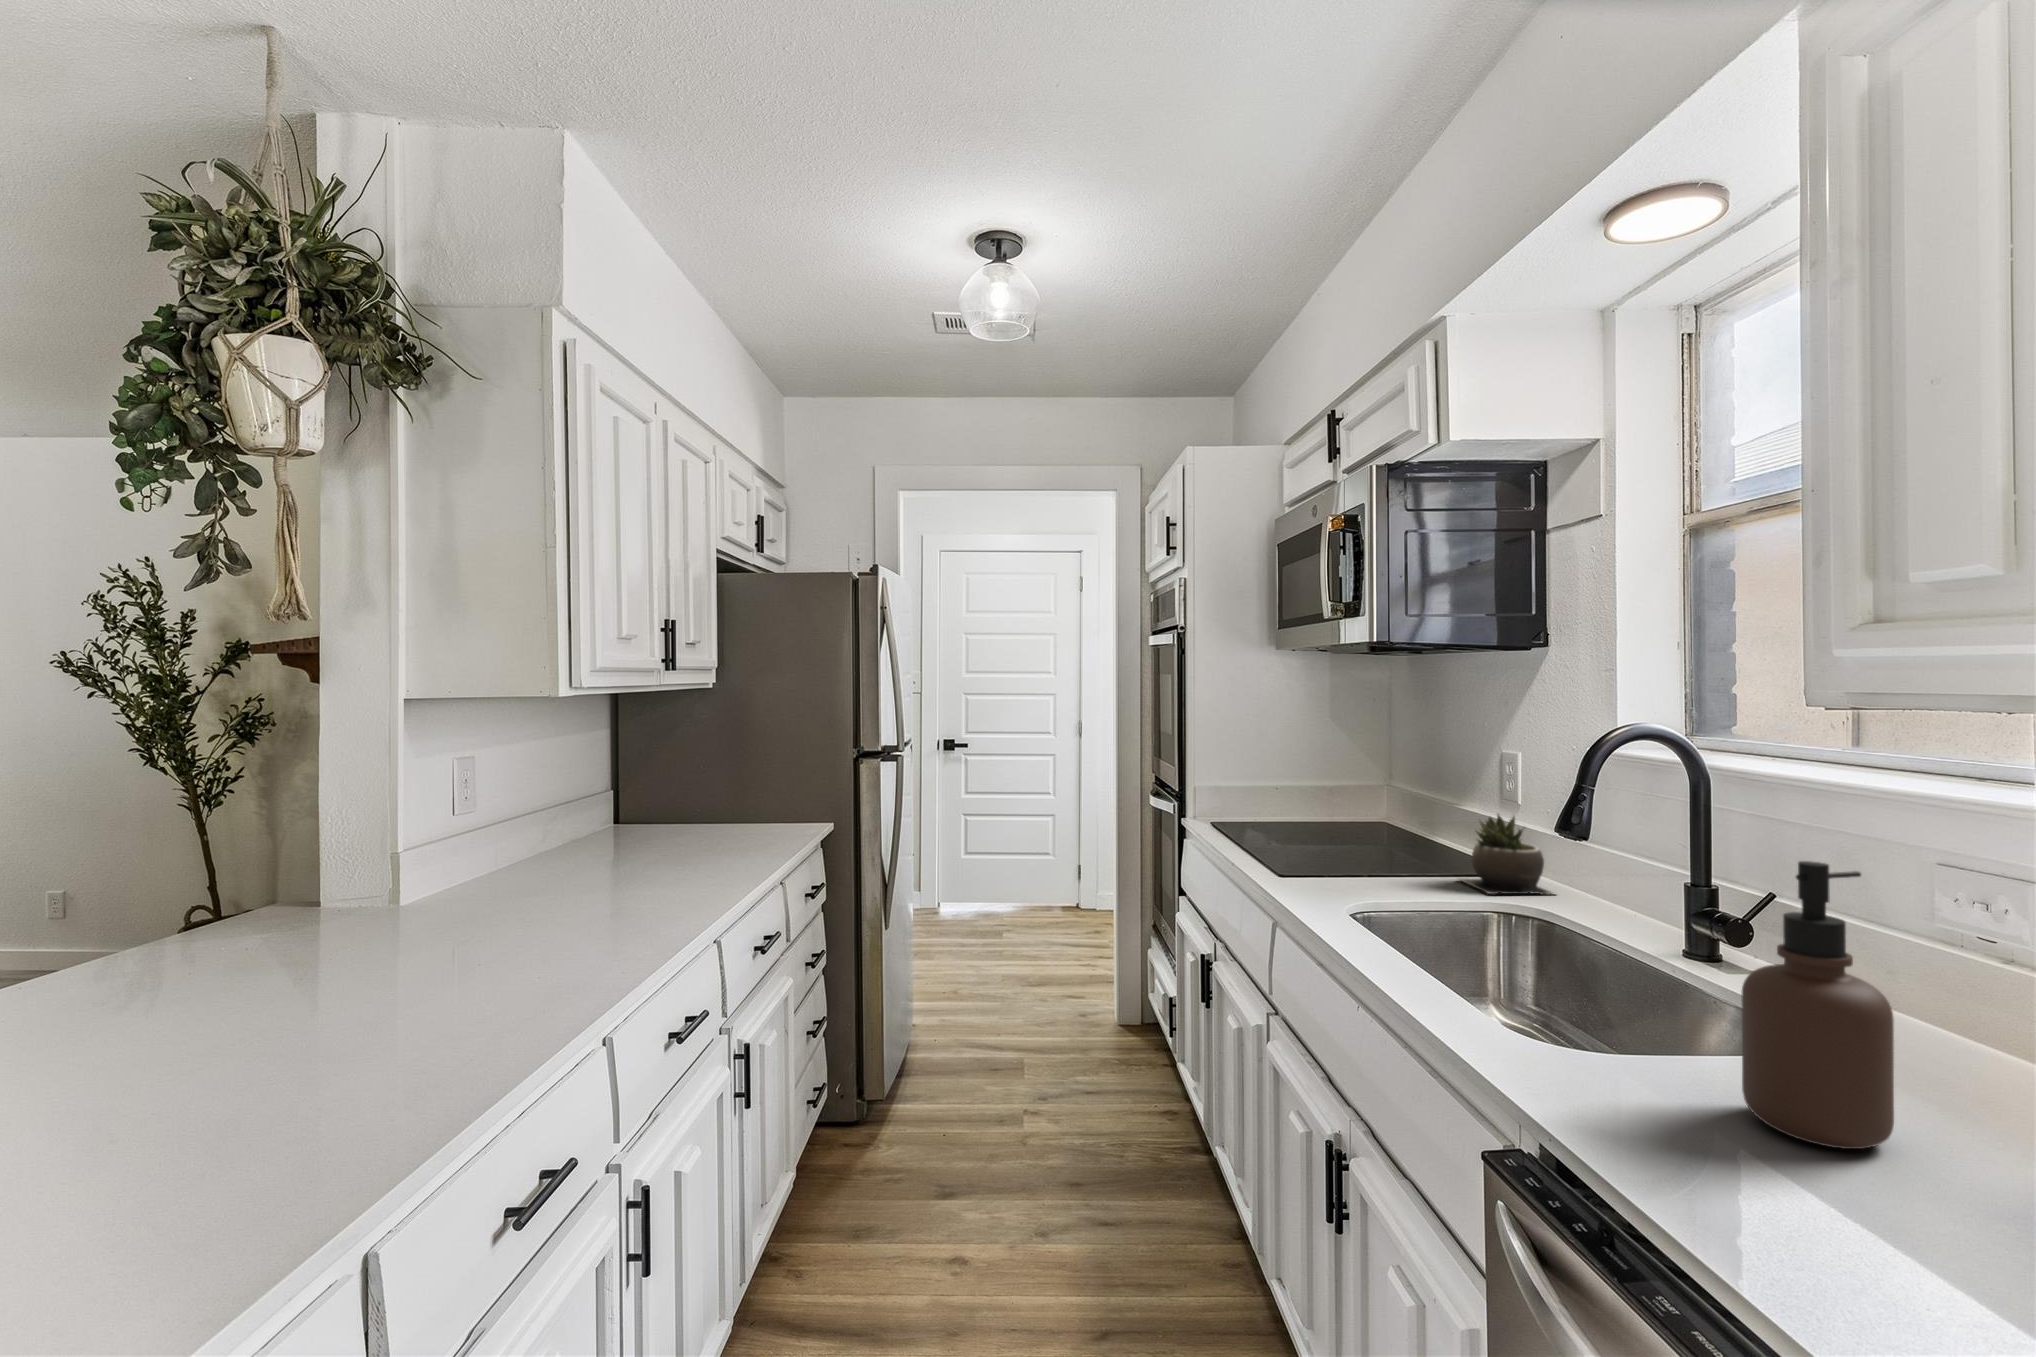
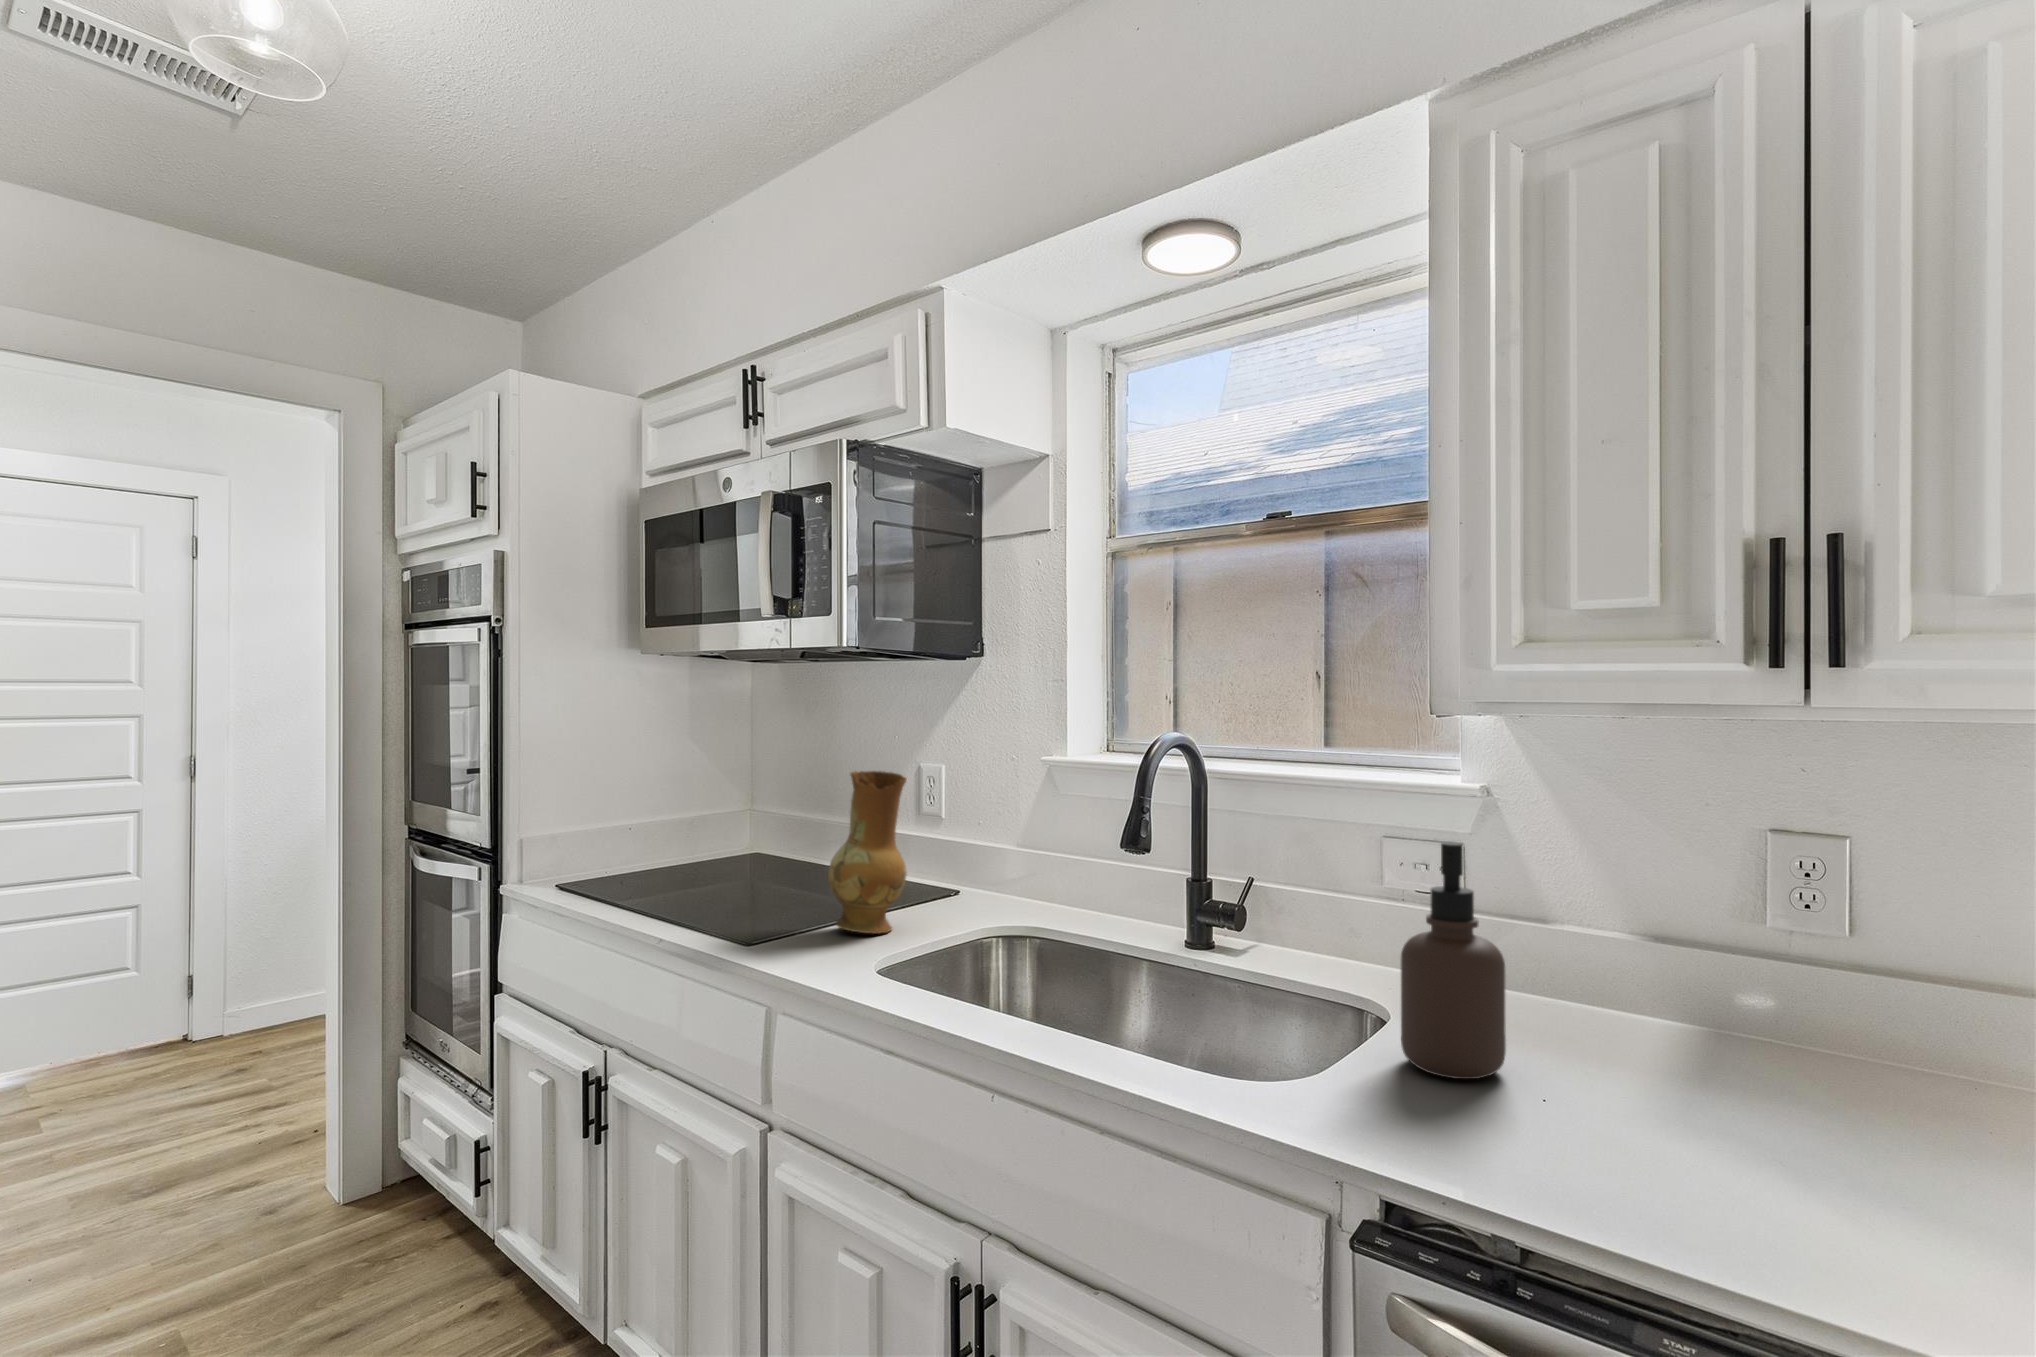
ceramic jug: none [1347,750,1419,893] -> present [828,771,907,934]
succulent plant: present [1459,814,1553,894] -> none [917,831,1018,918]

